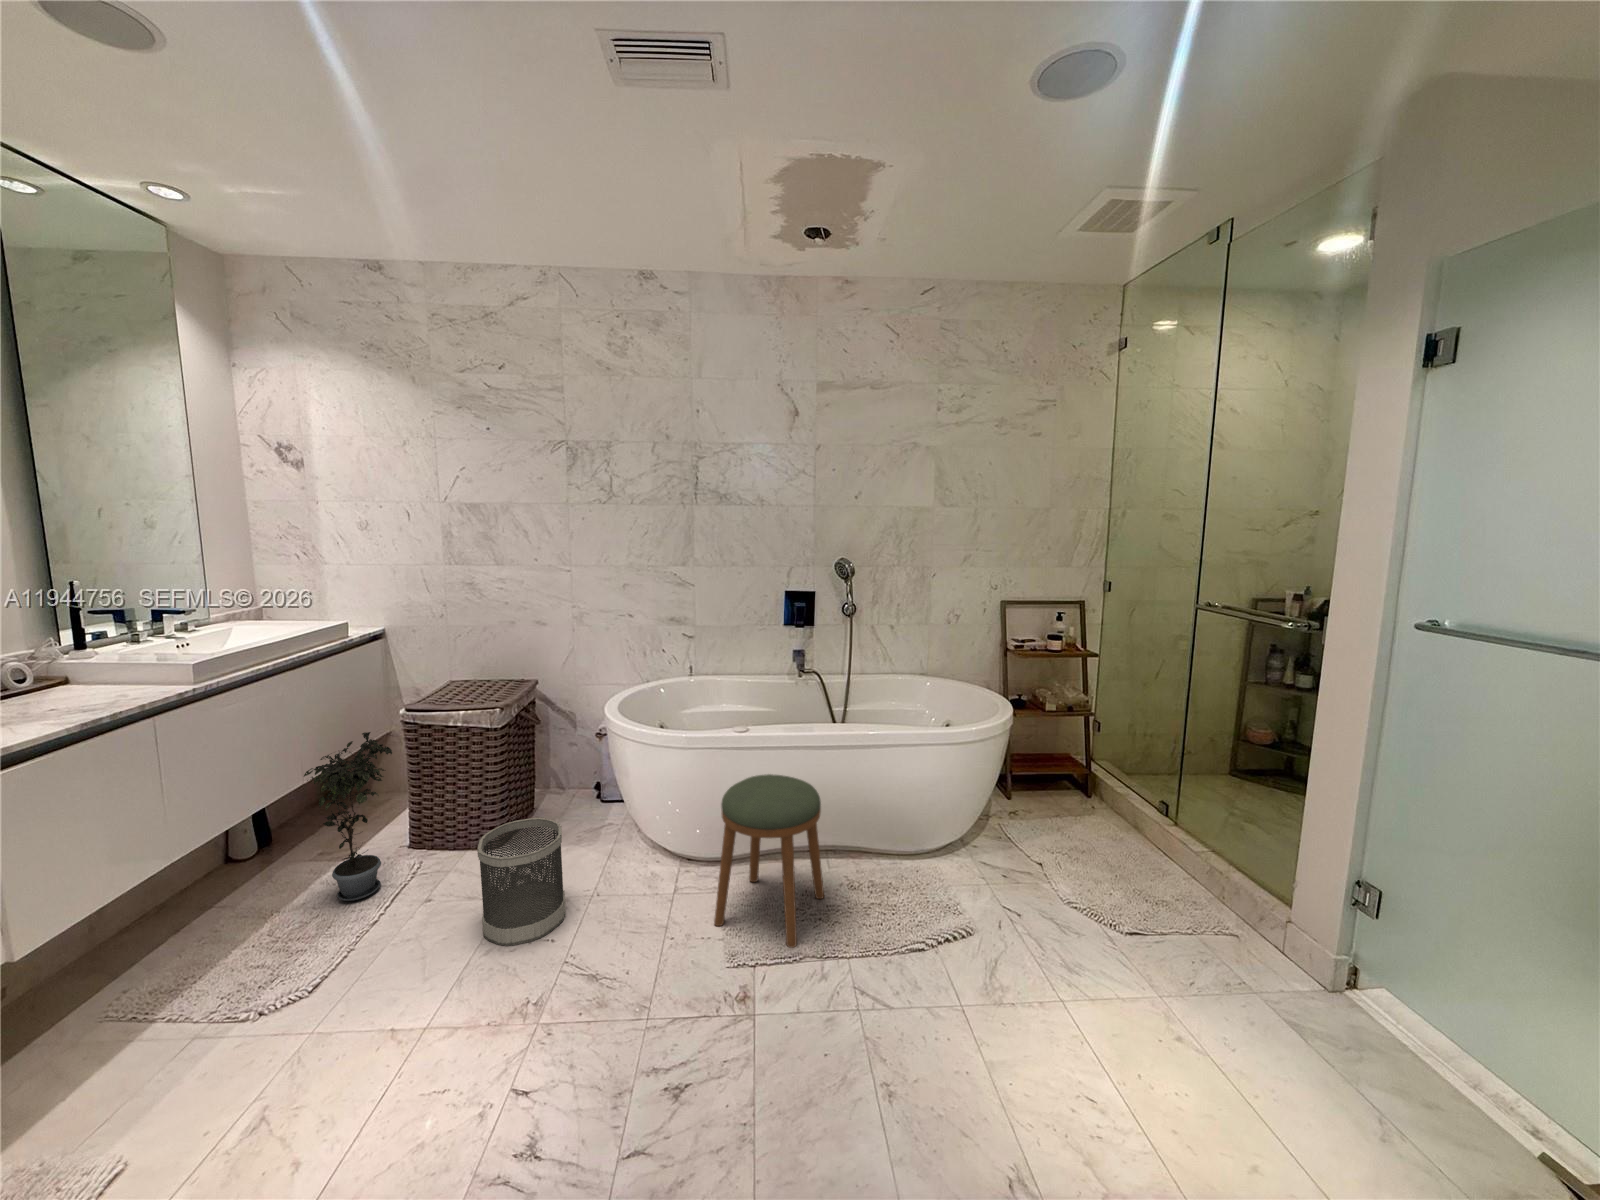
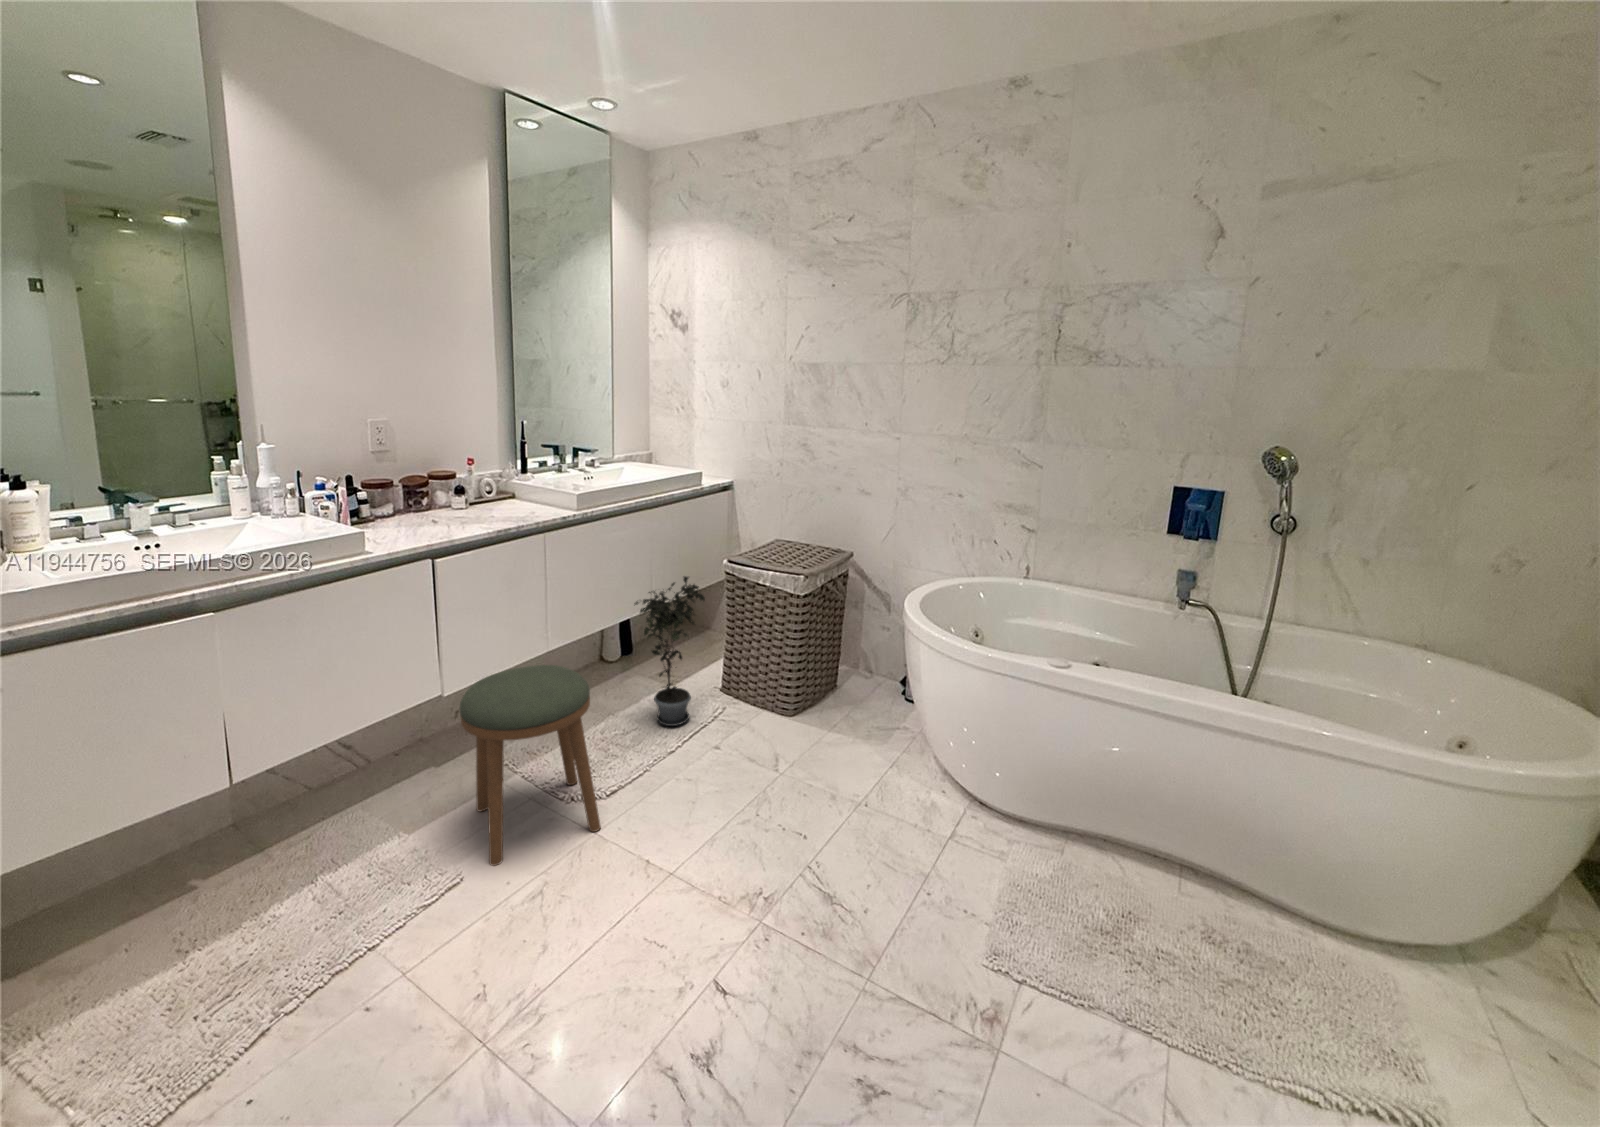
stool: present [714,774,824,948] -> present [460,665,601,866]
wastebasket: present [477,818,565,946] -> none [748,697,833,828]

